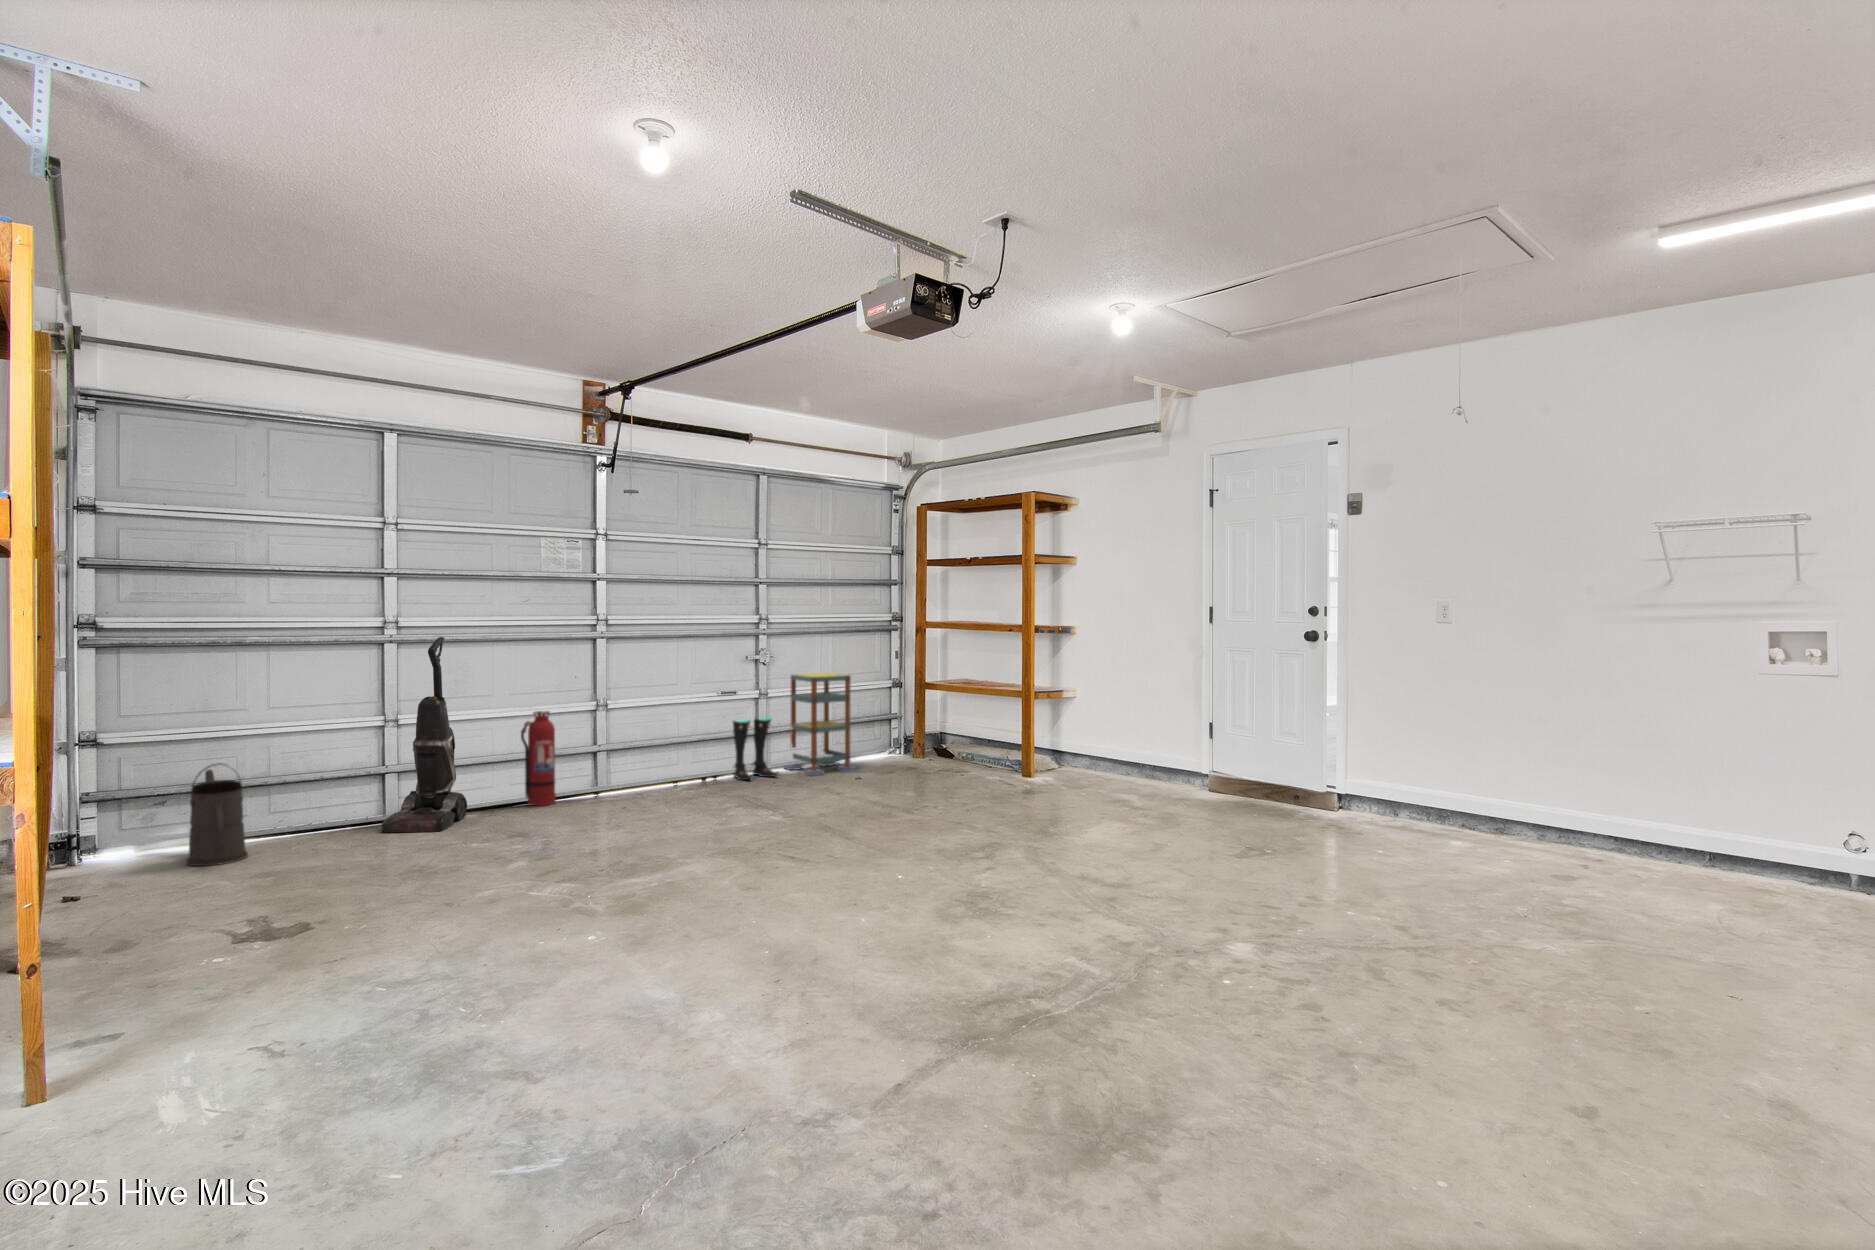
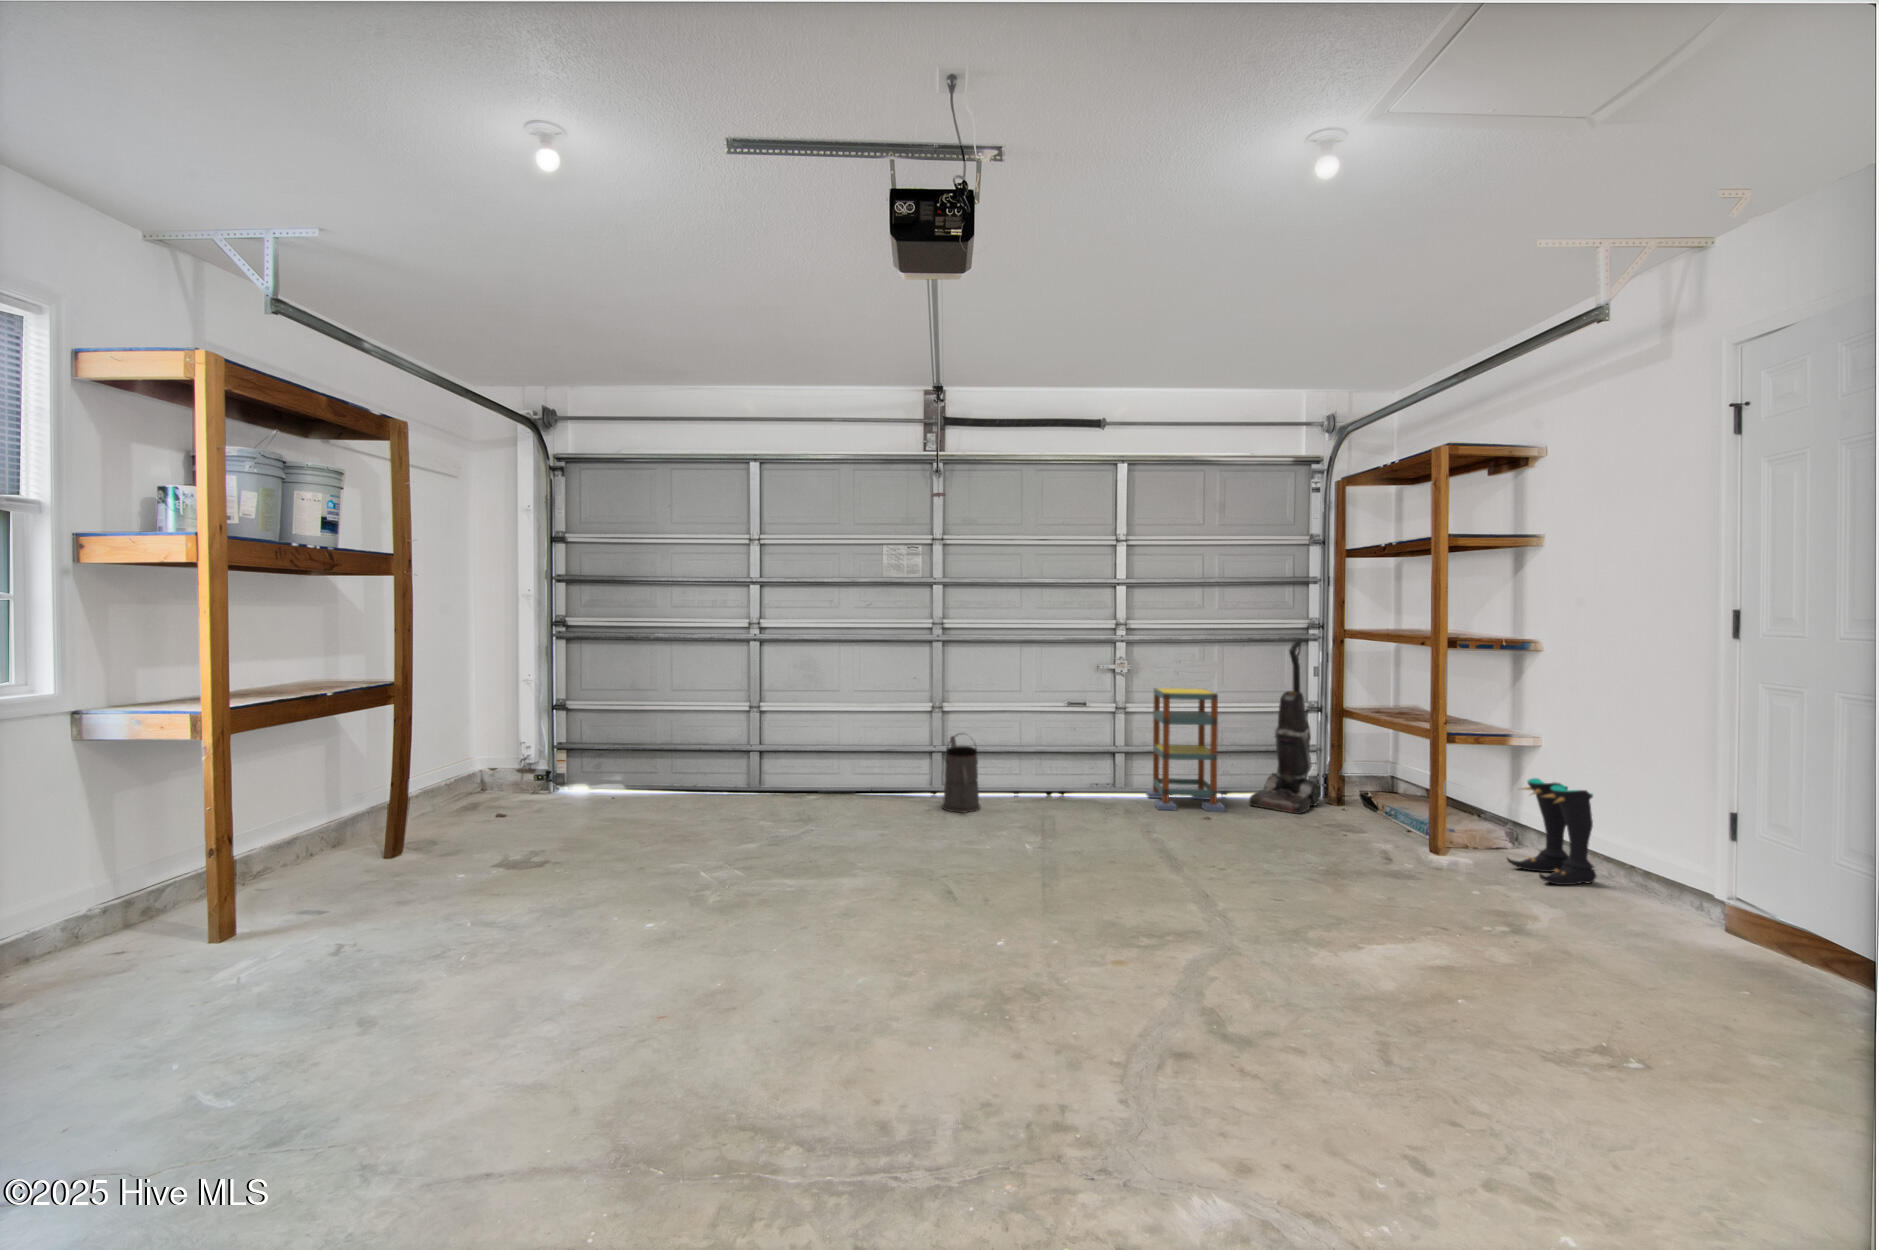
vacuum cleaner: present [381,637,467,833] -> present [1249,639,1321,814]
fire extinguisher: present [521,711,556,806] -> none [853,709,884,800]
boots: present [733,717,778,780] -> present [1507,778,1596,885]
watering can: present [186,763,248,866] -> present [942,734,980,813]

